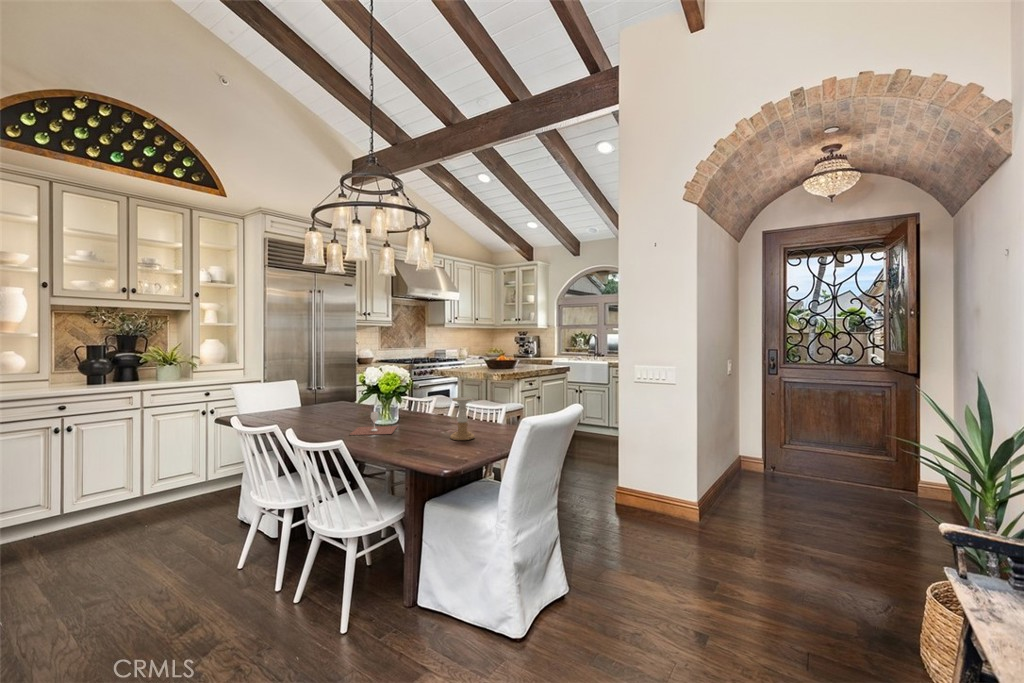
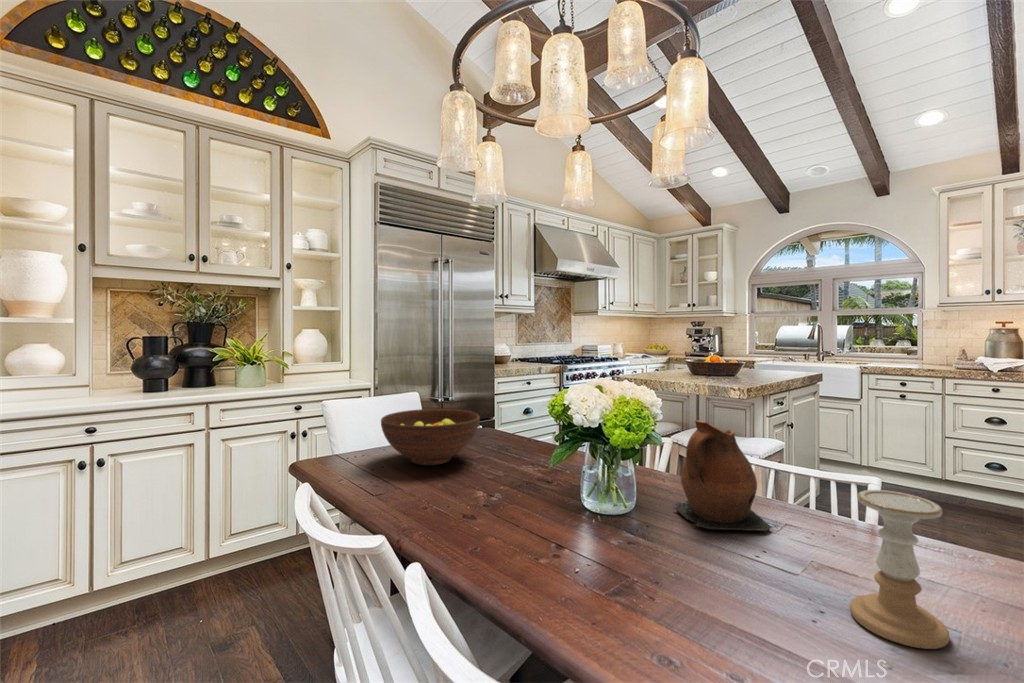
ceramic pitcher: none [420,382,454,426] -> present [676,420,771,532]
fruit bowl: none [275,387,334,415] -> present [381,409,480,465]
wine glass: present [350,412,397,435] -> none [537,496,649,571]

